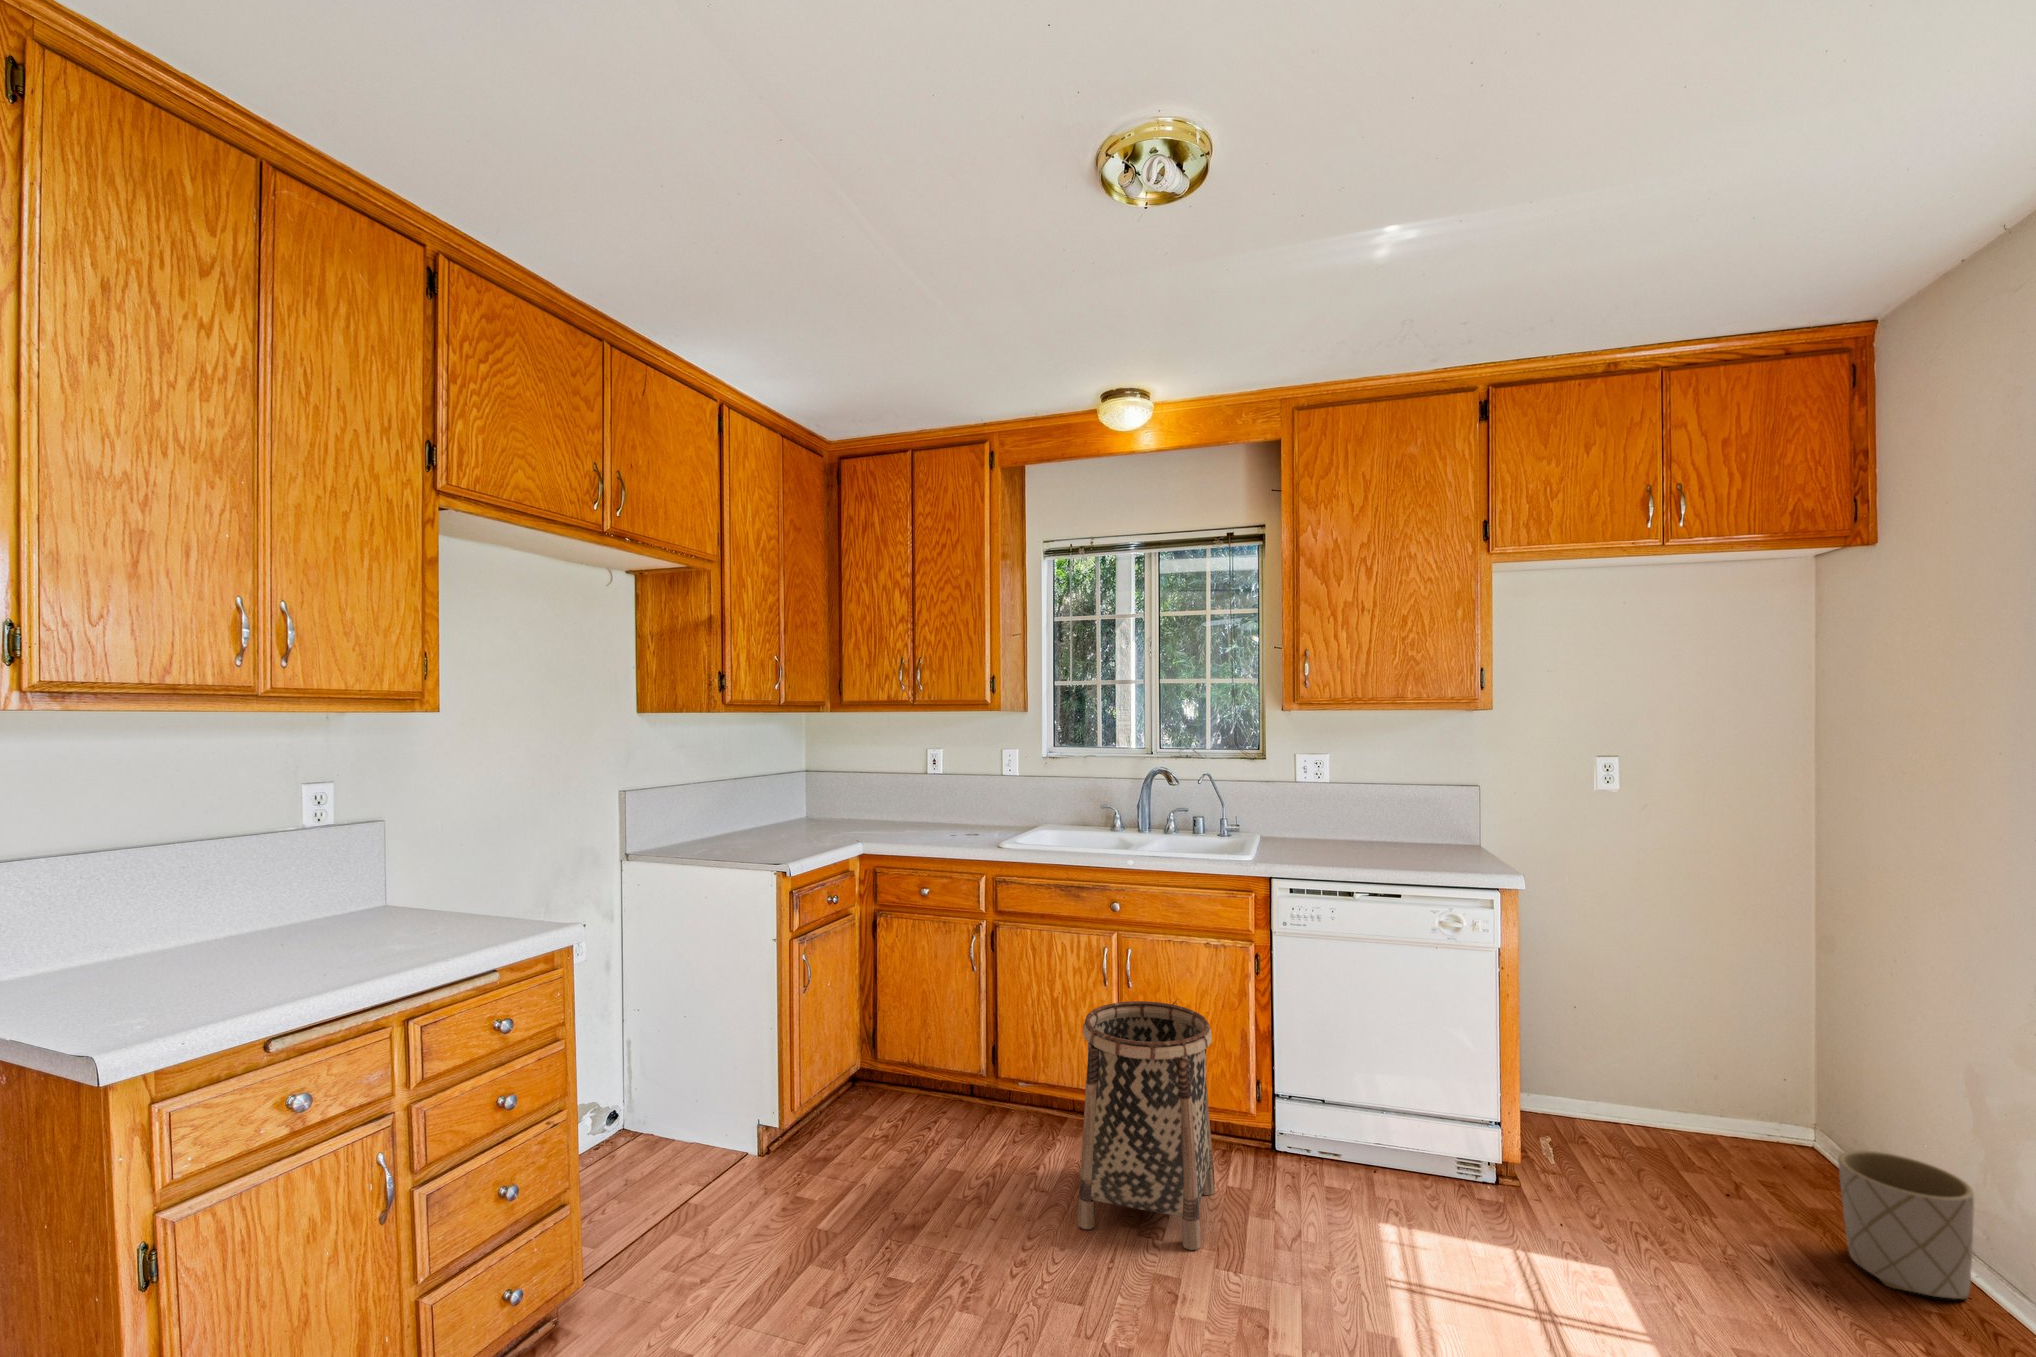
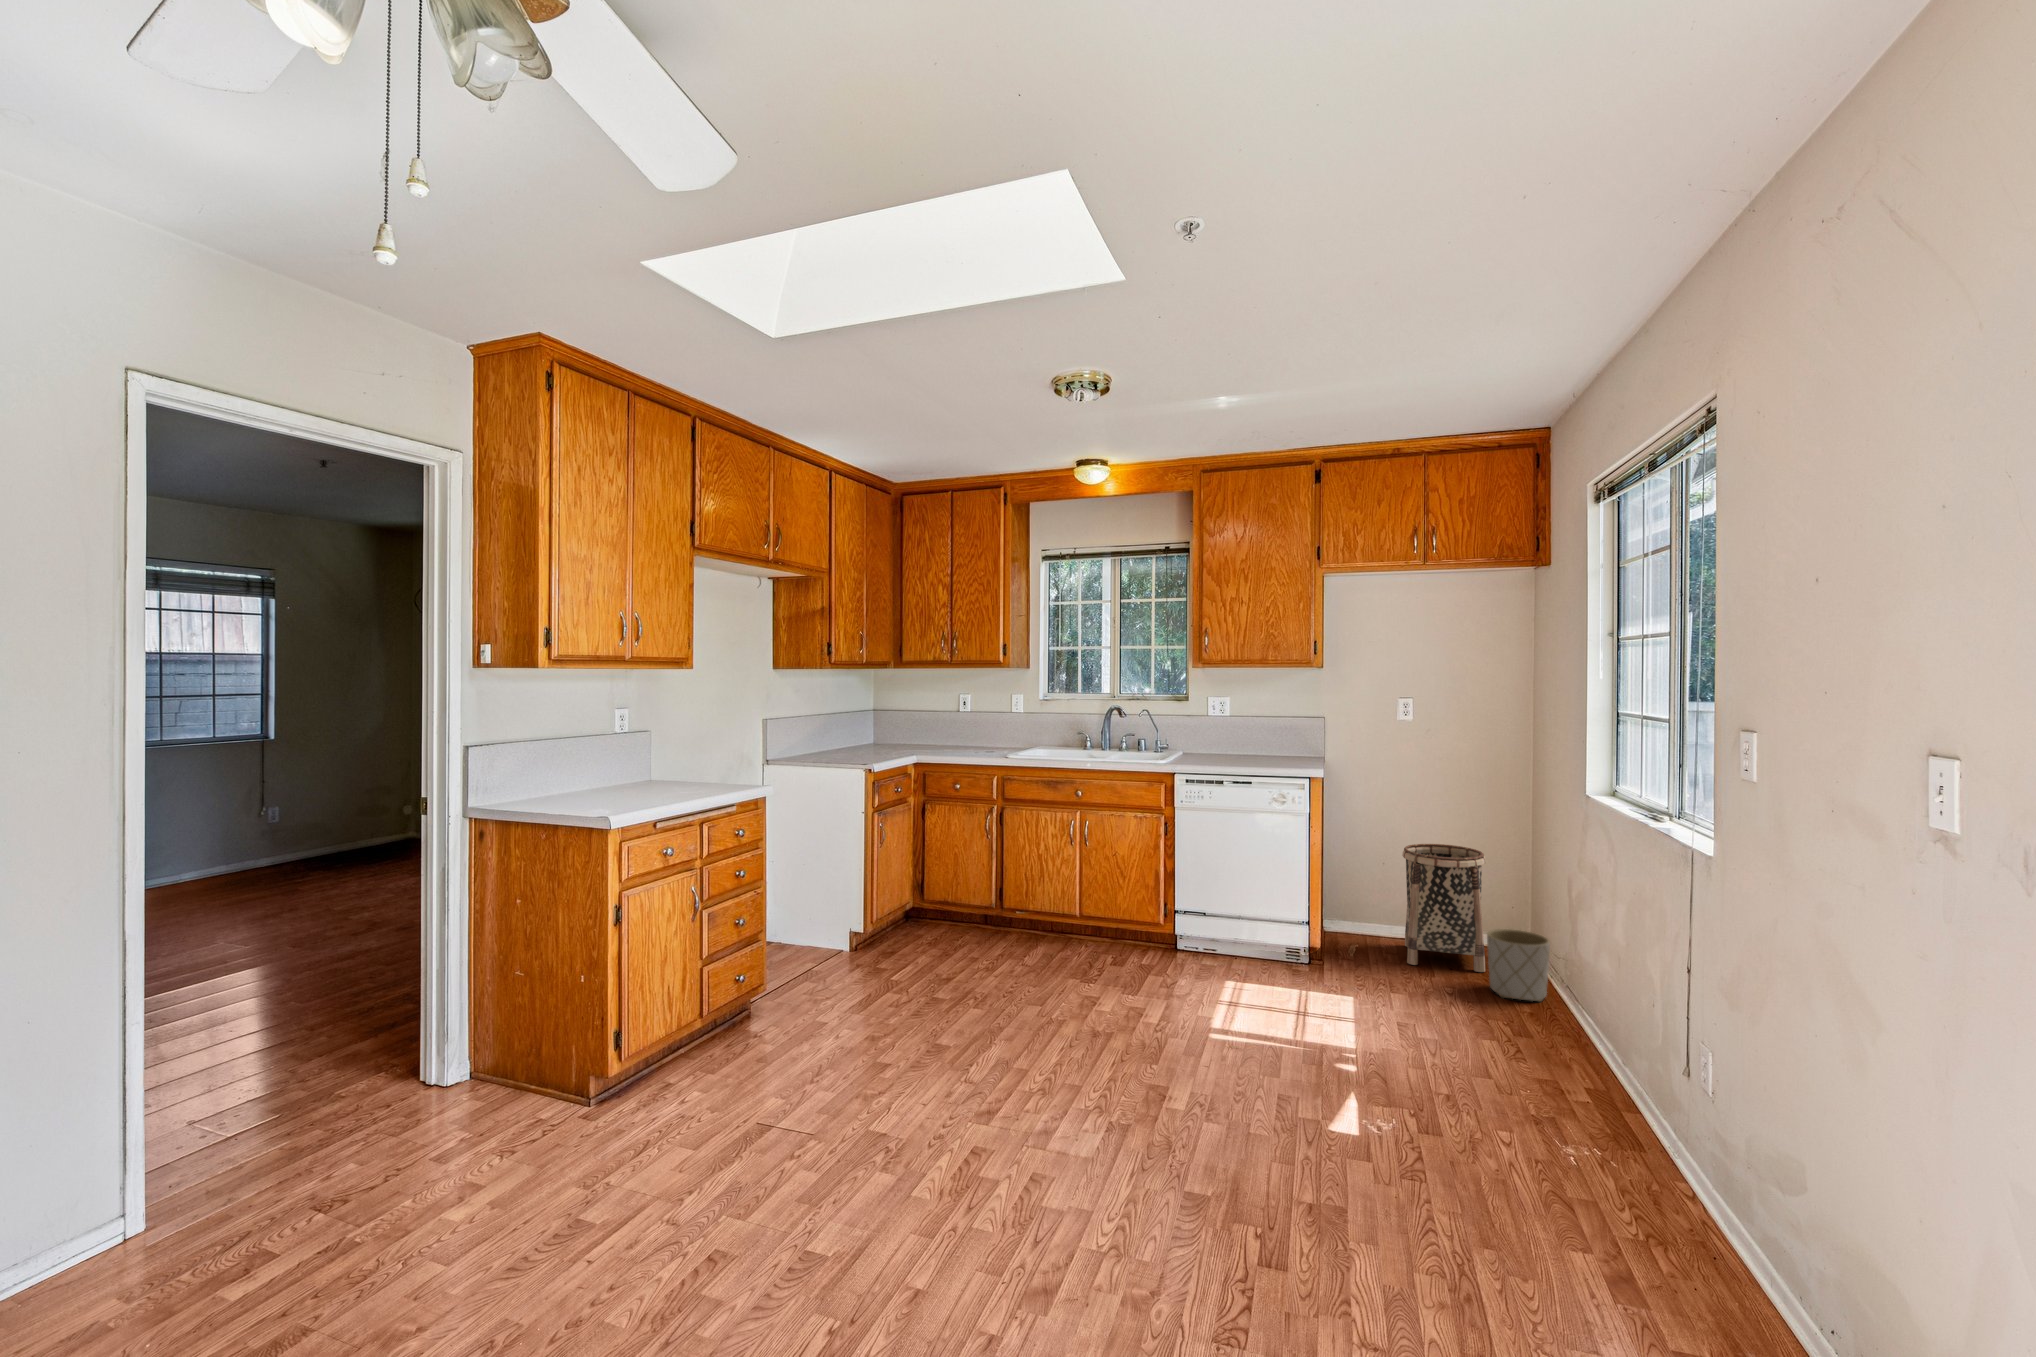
basket: present [1078,1001,1215,1250] -> present [1402,844,1486,972]

